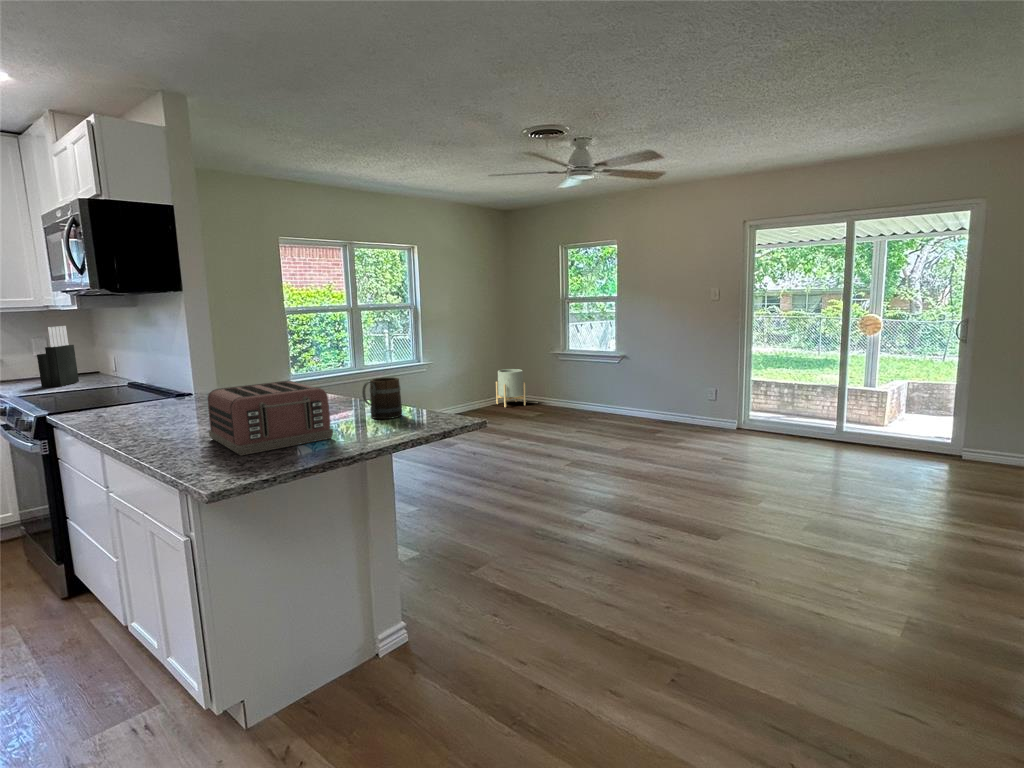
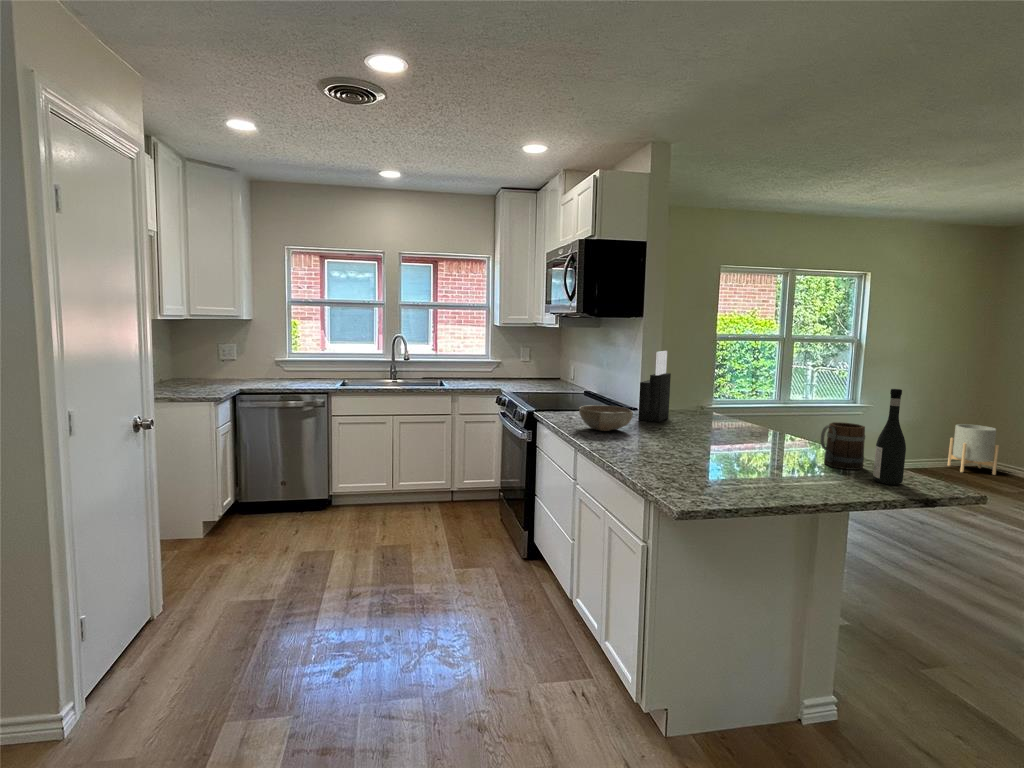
knife block: present [37,326,79,387] -> present [638,351,671,422]
wine bottle: none [405,342,428,425] -> present [873,389,906,485]
toaster: present [208,381,333,456] -> none [665,412,789,480]
bowl: none [103,394,177,425] -> present [579,405,633,431]

